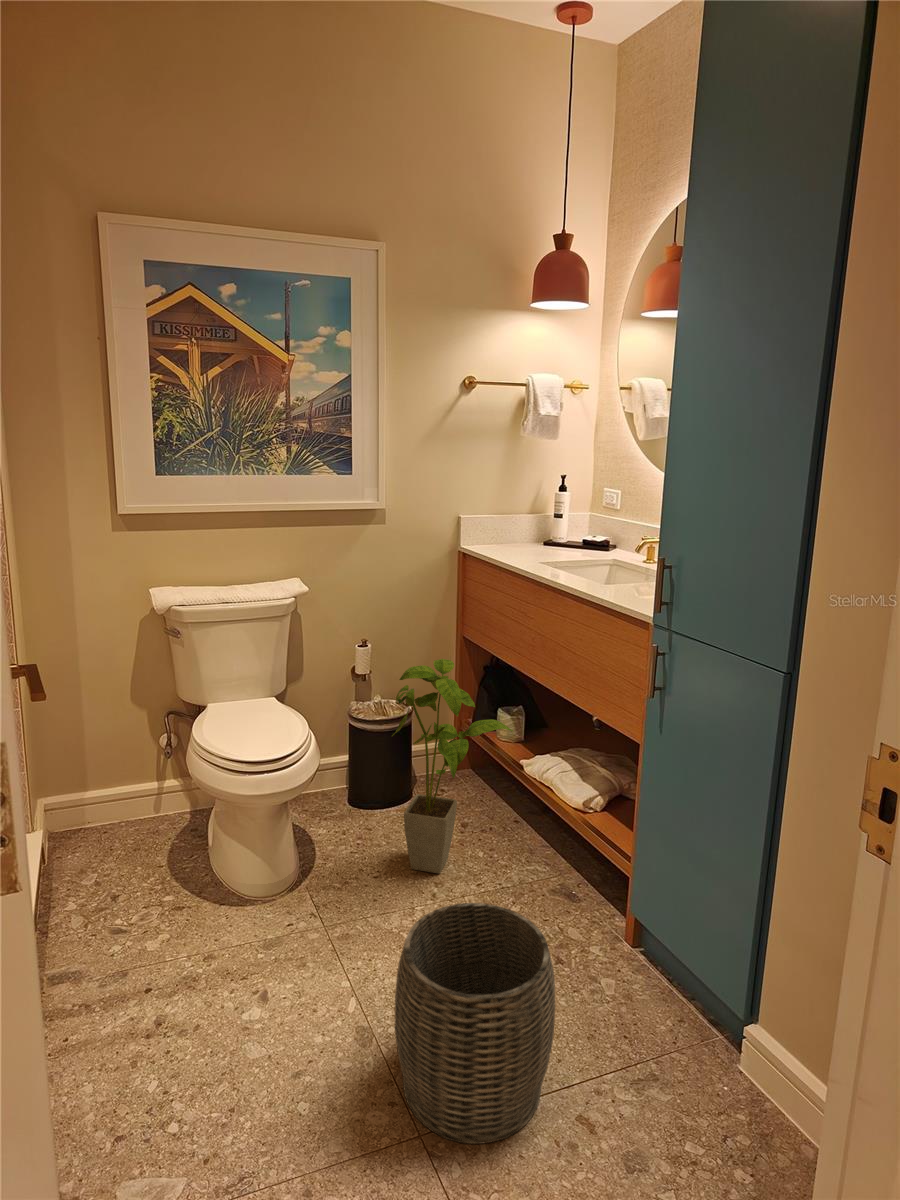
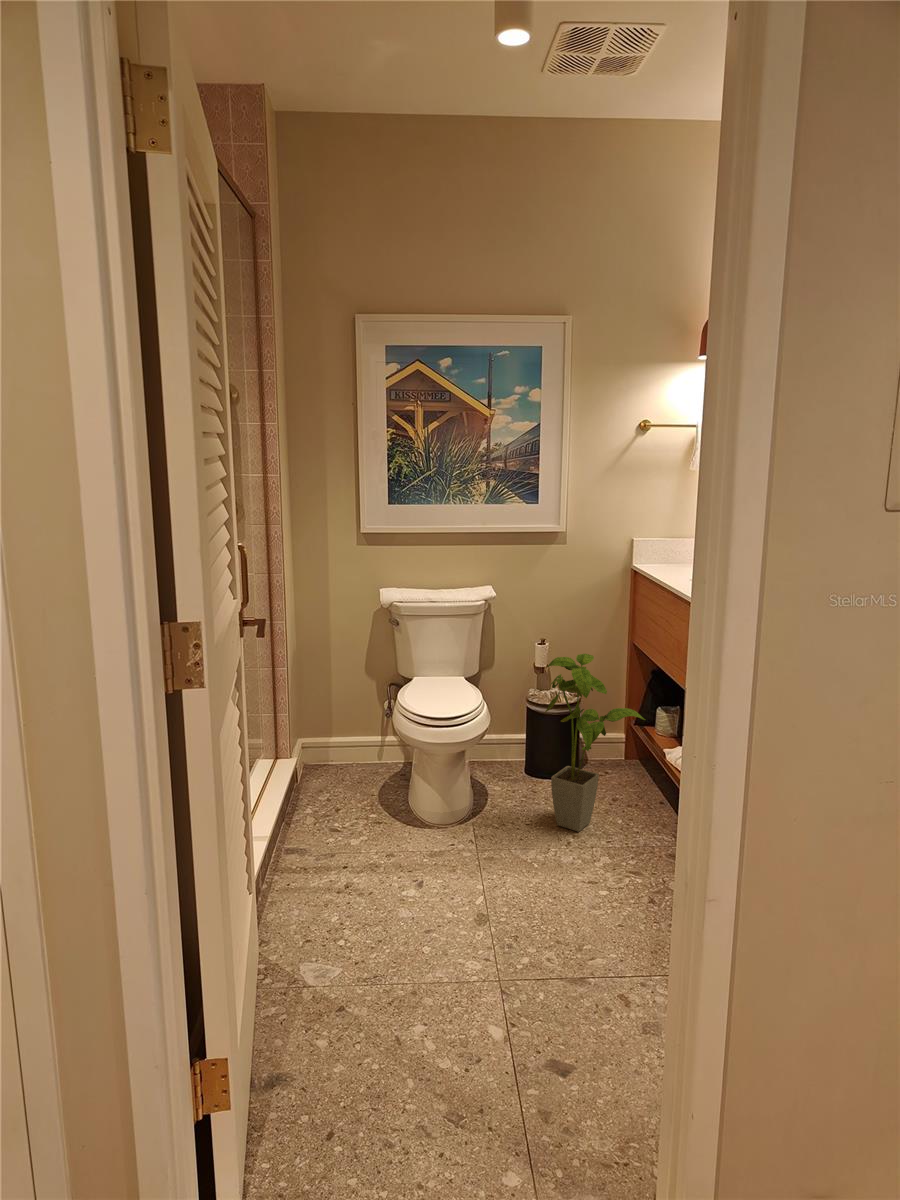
woven basket: present [395,903,555,1144] -> none [491,830,612,998]

